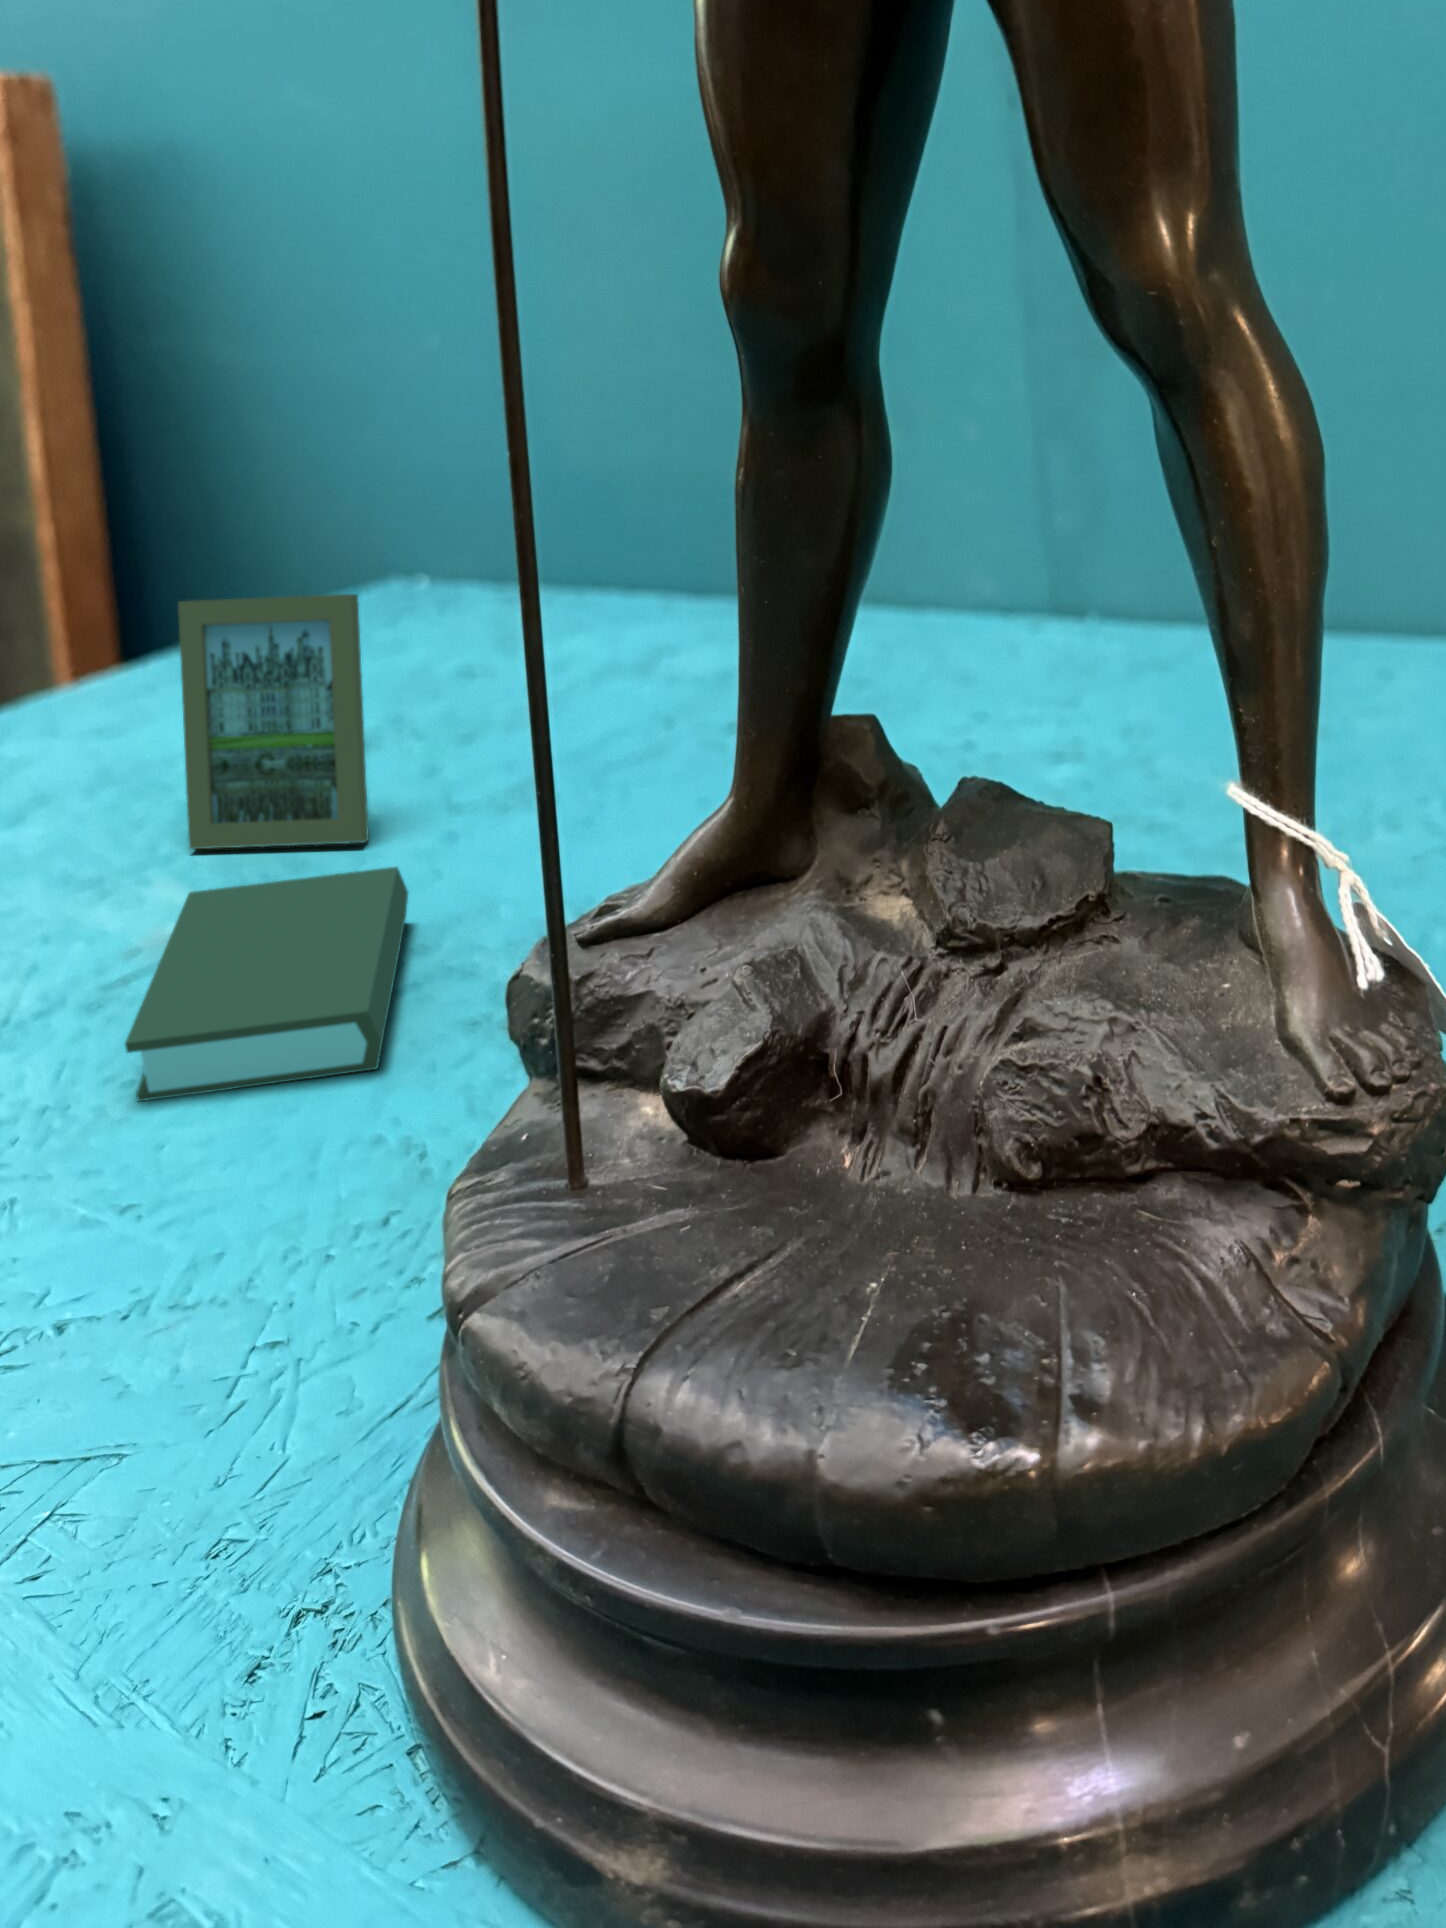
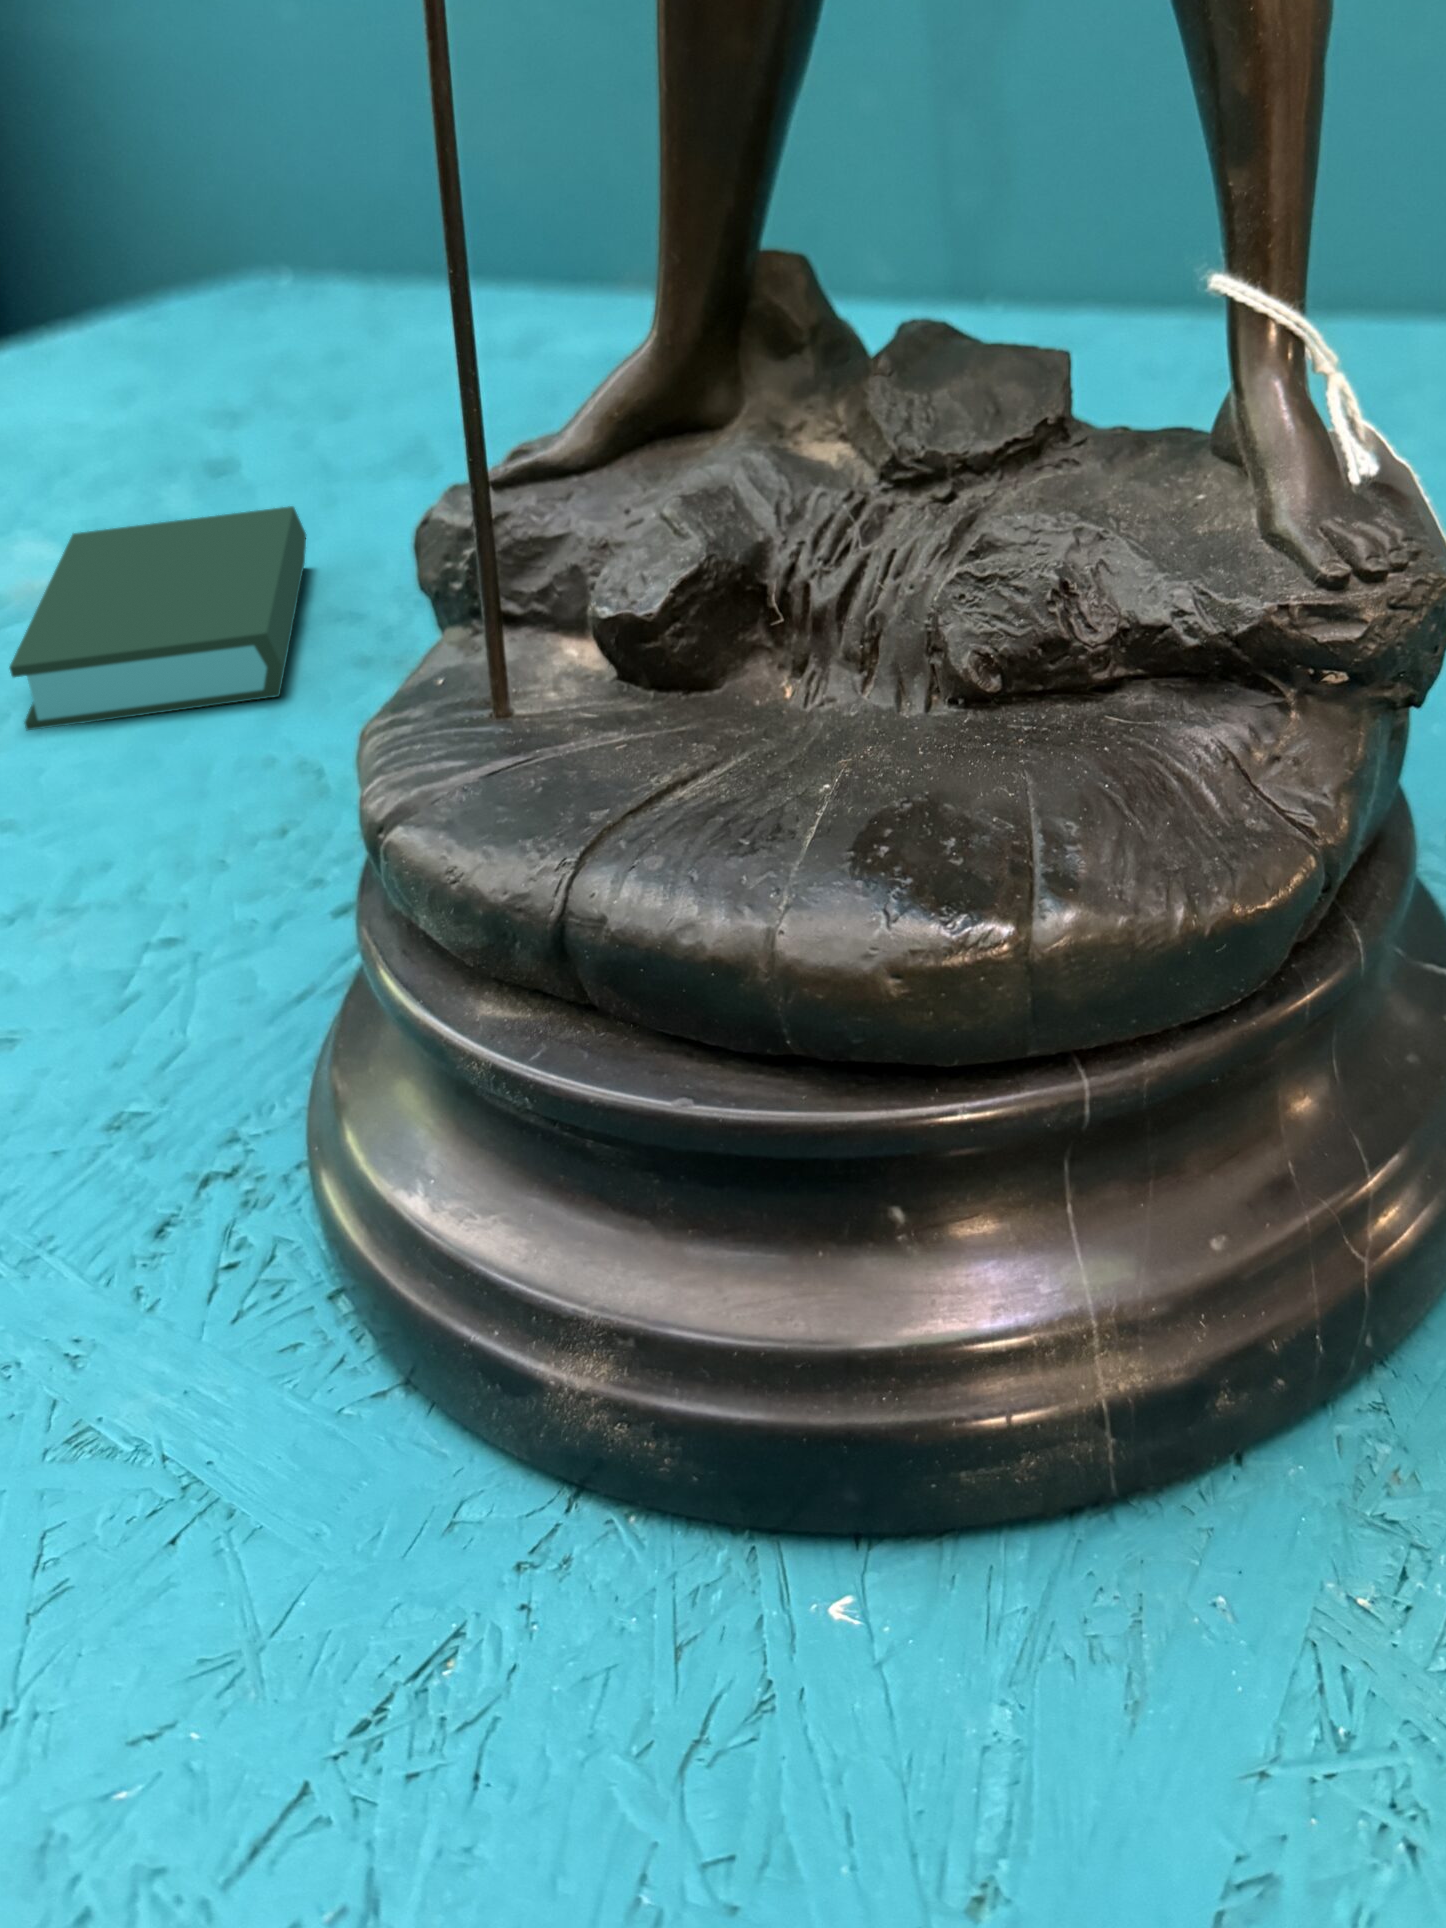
picture frame: present [178,594,369,849] -> none [47,228,263,507]

